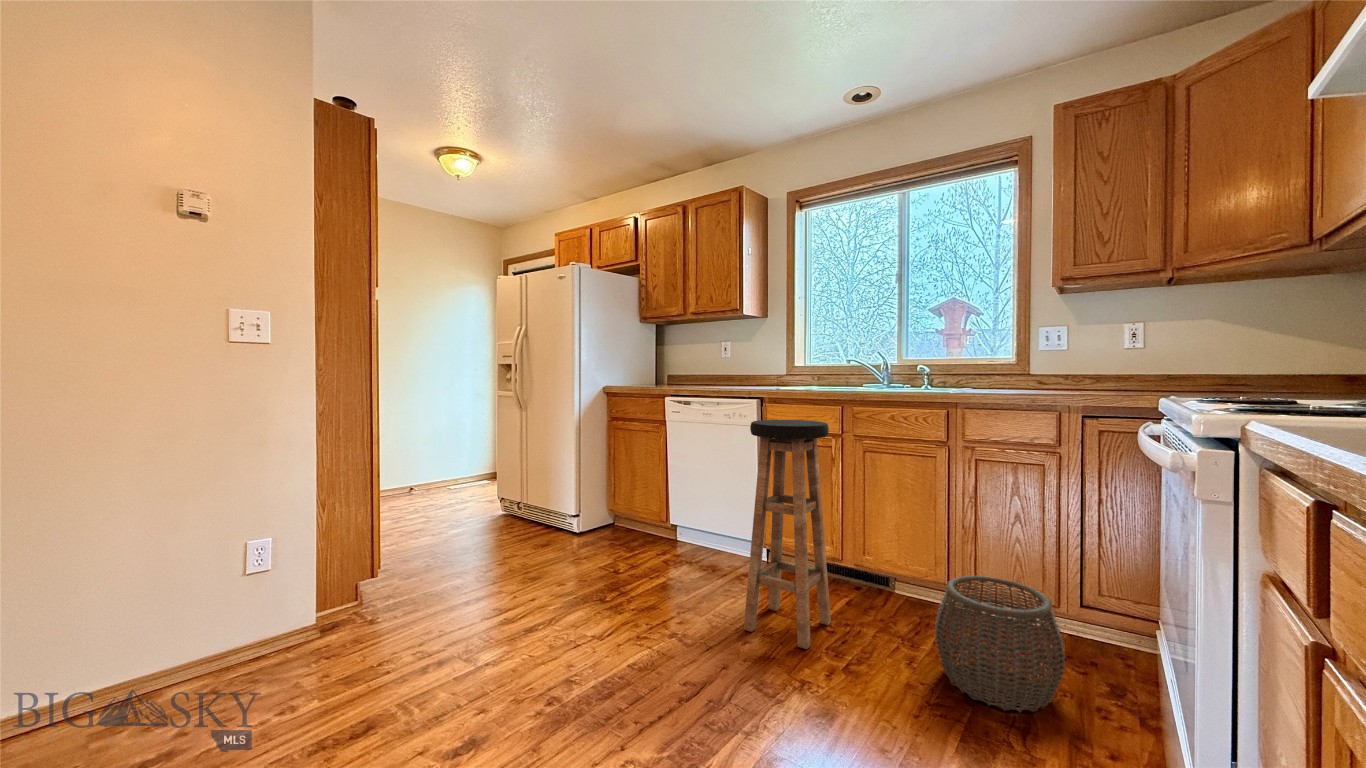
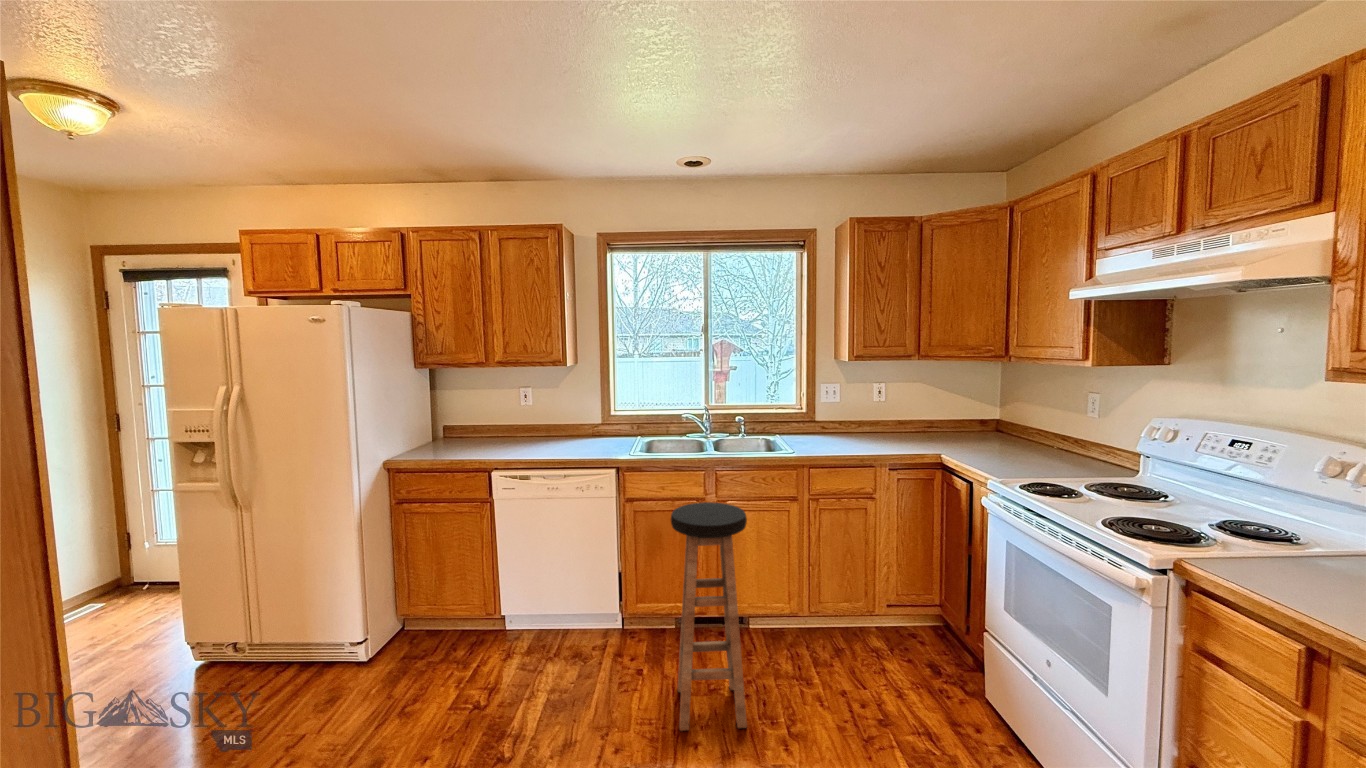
woven basket: present [935,576,1066,712] -> none [837,612,929,722]

